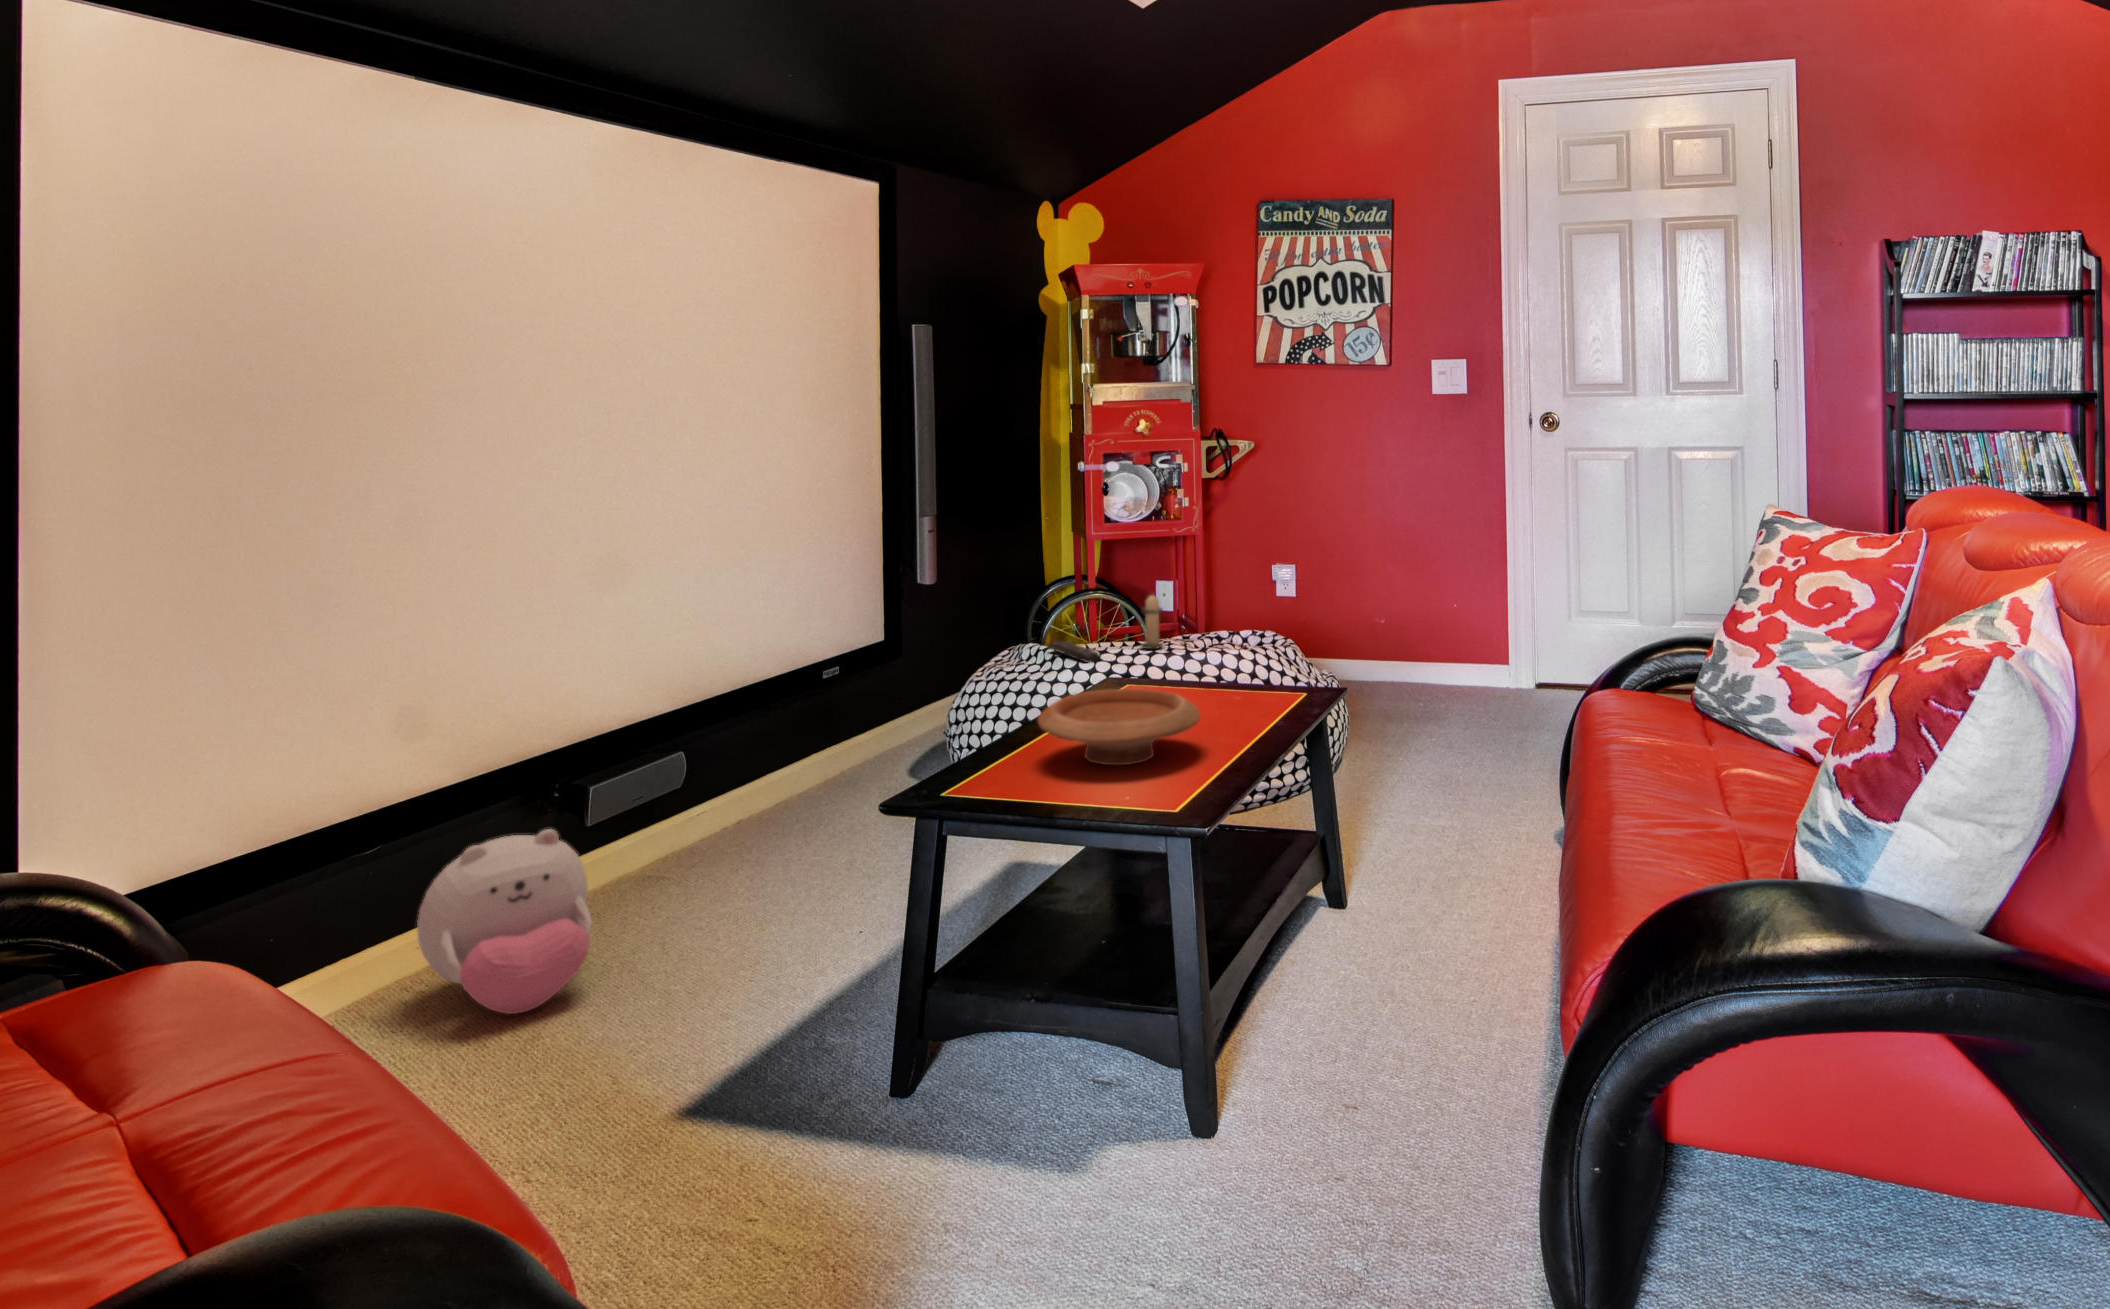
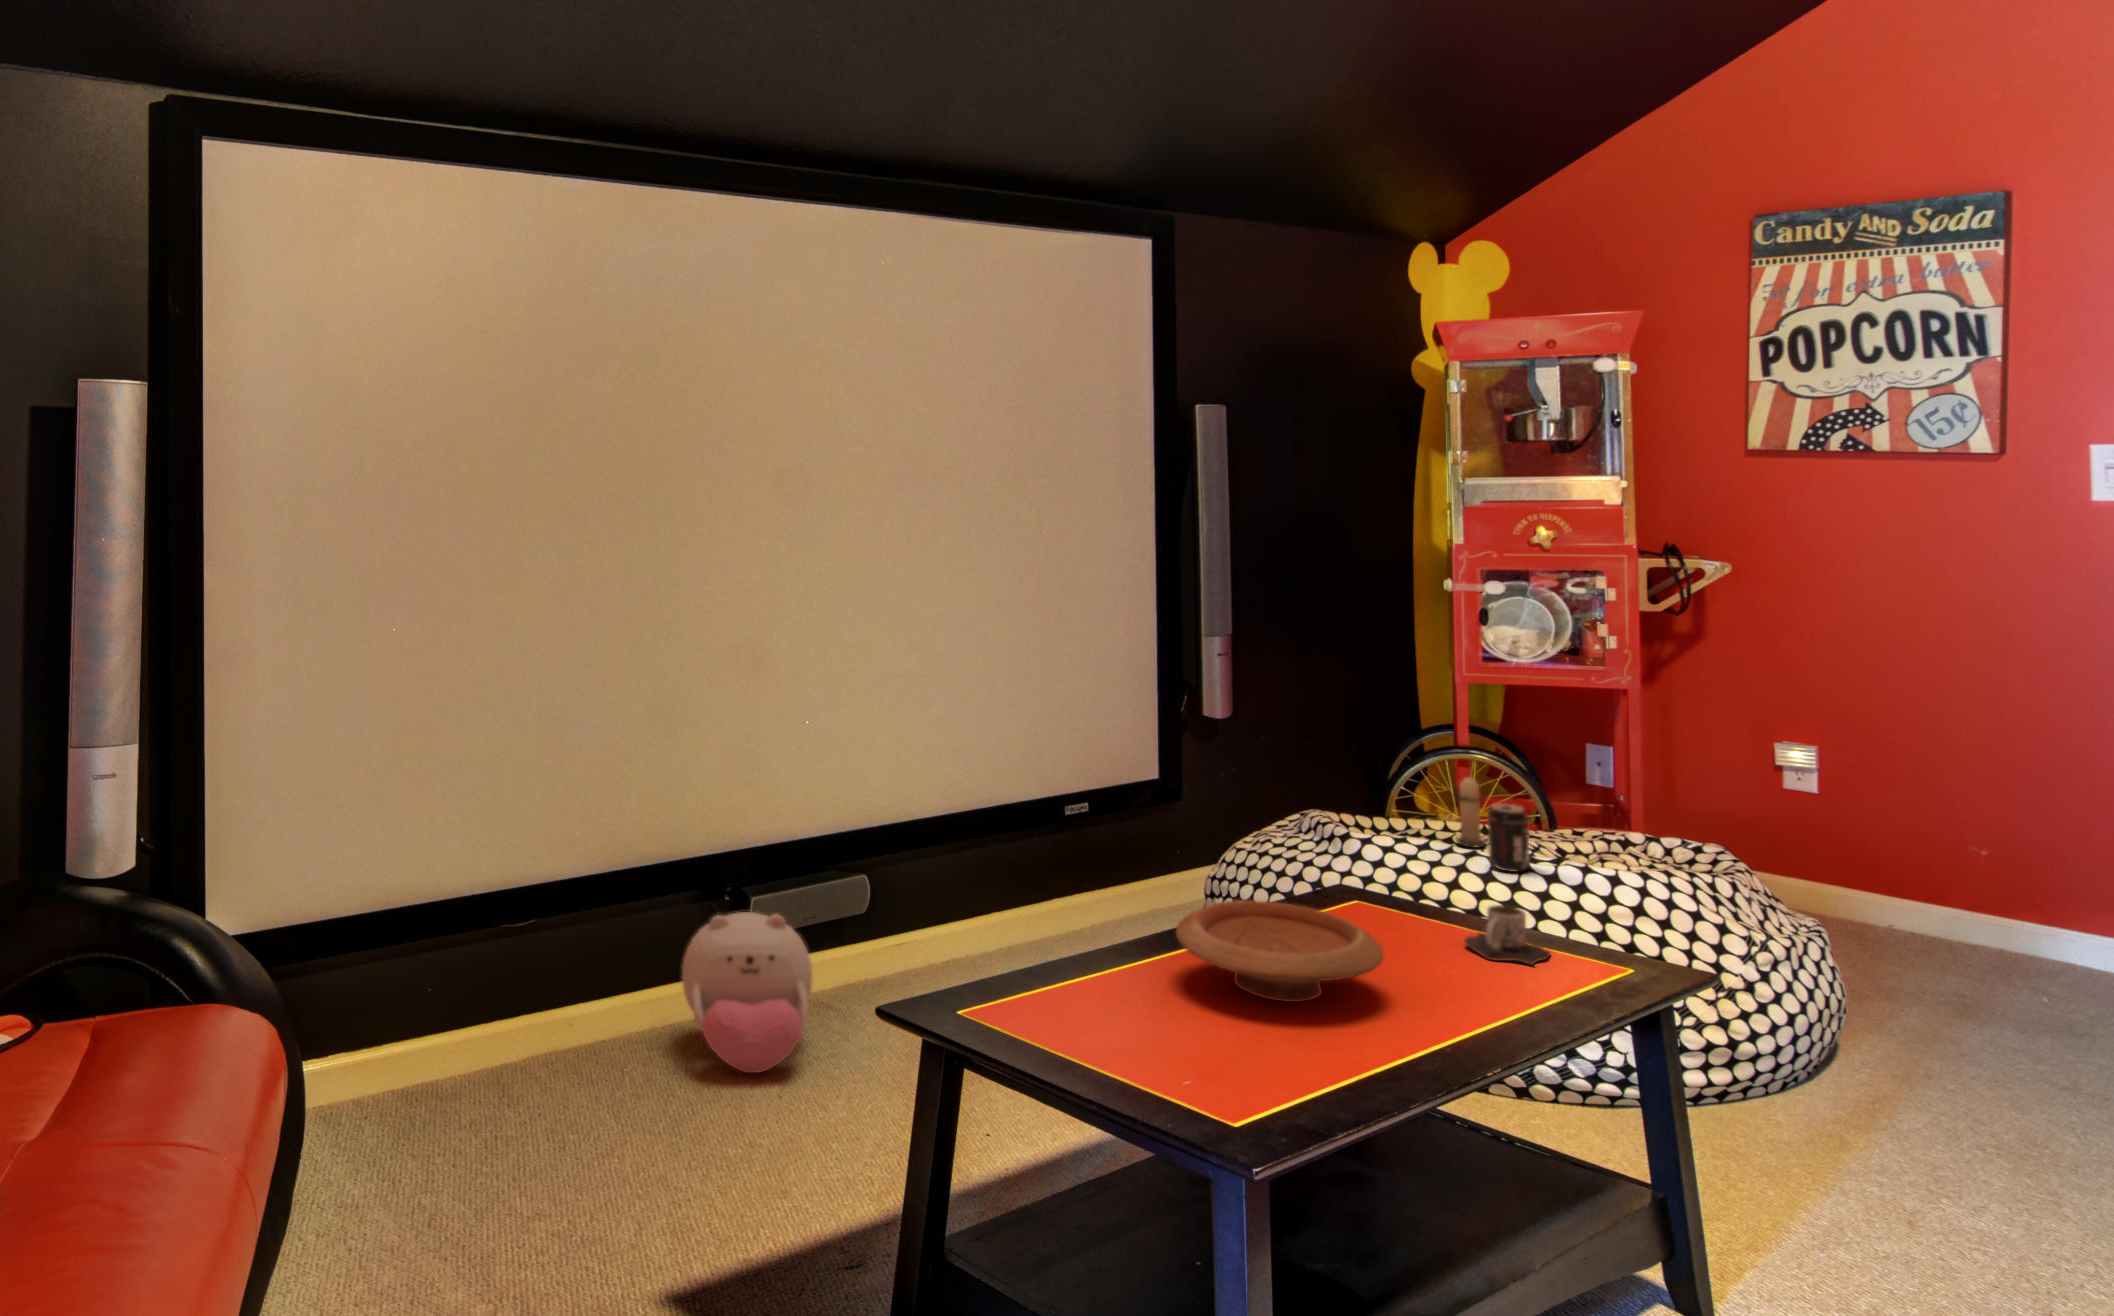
beverage can: none [1177,607,1203,658] -> present [1488,803,1529,872]
remote control: present [1048,641,1100,663] -> none [1331,814,1386,852]
mug: none [1212,667,1268,709] -> present [1465,905,1550,965]

